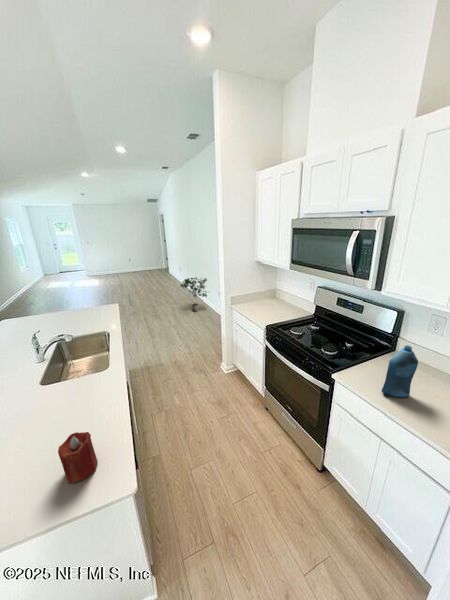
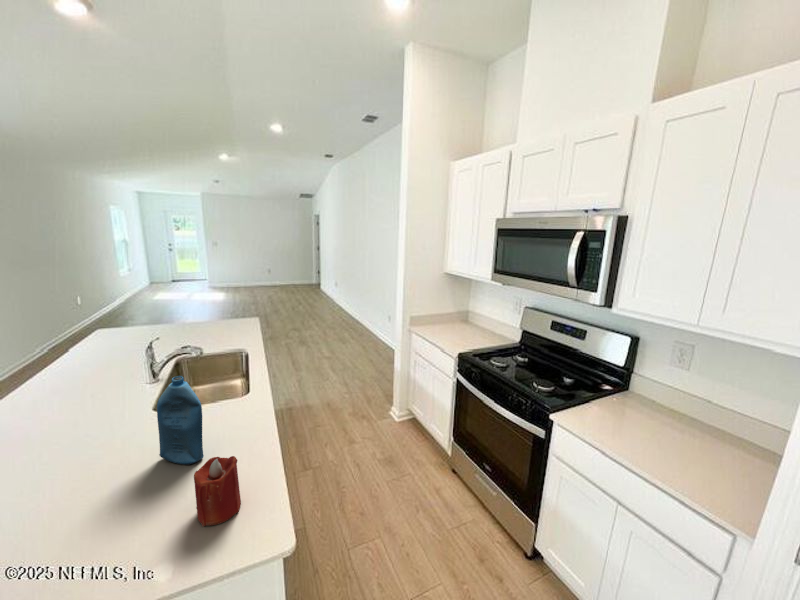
potted plant: present [181,278,207,312] -> none [338,295,377,341]
bottle: present [382,346,418,398] -> present [157,376,204,465]

